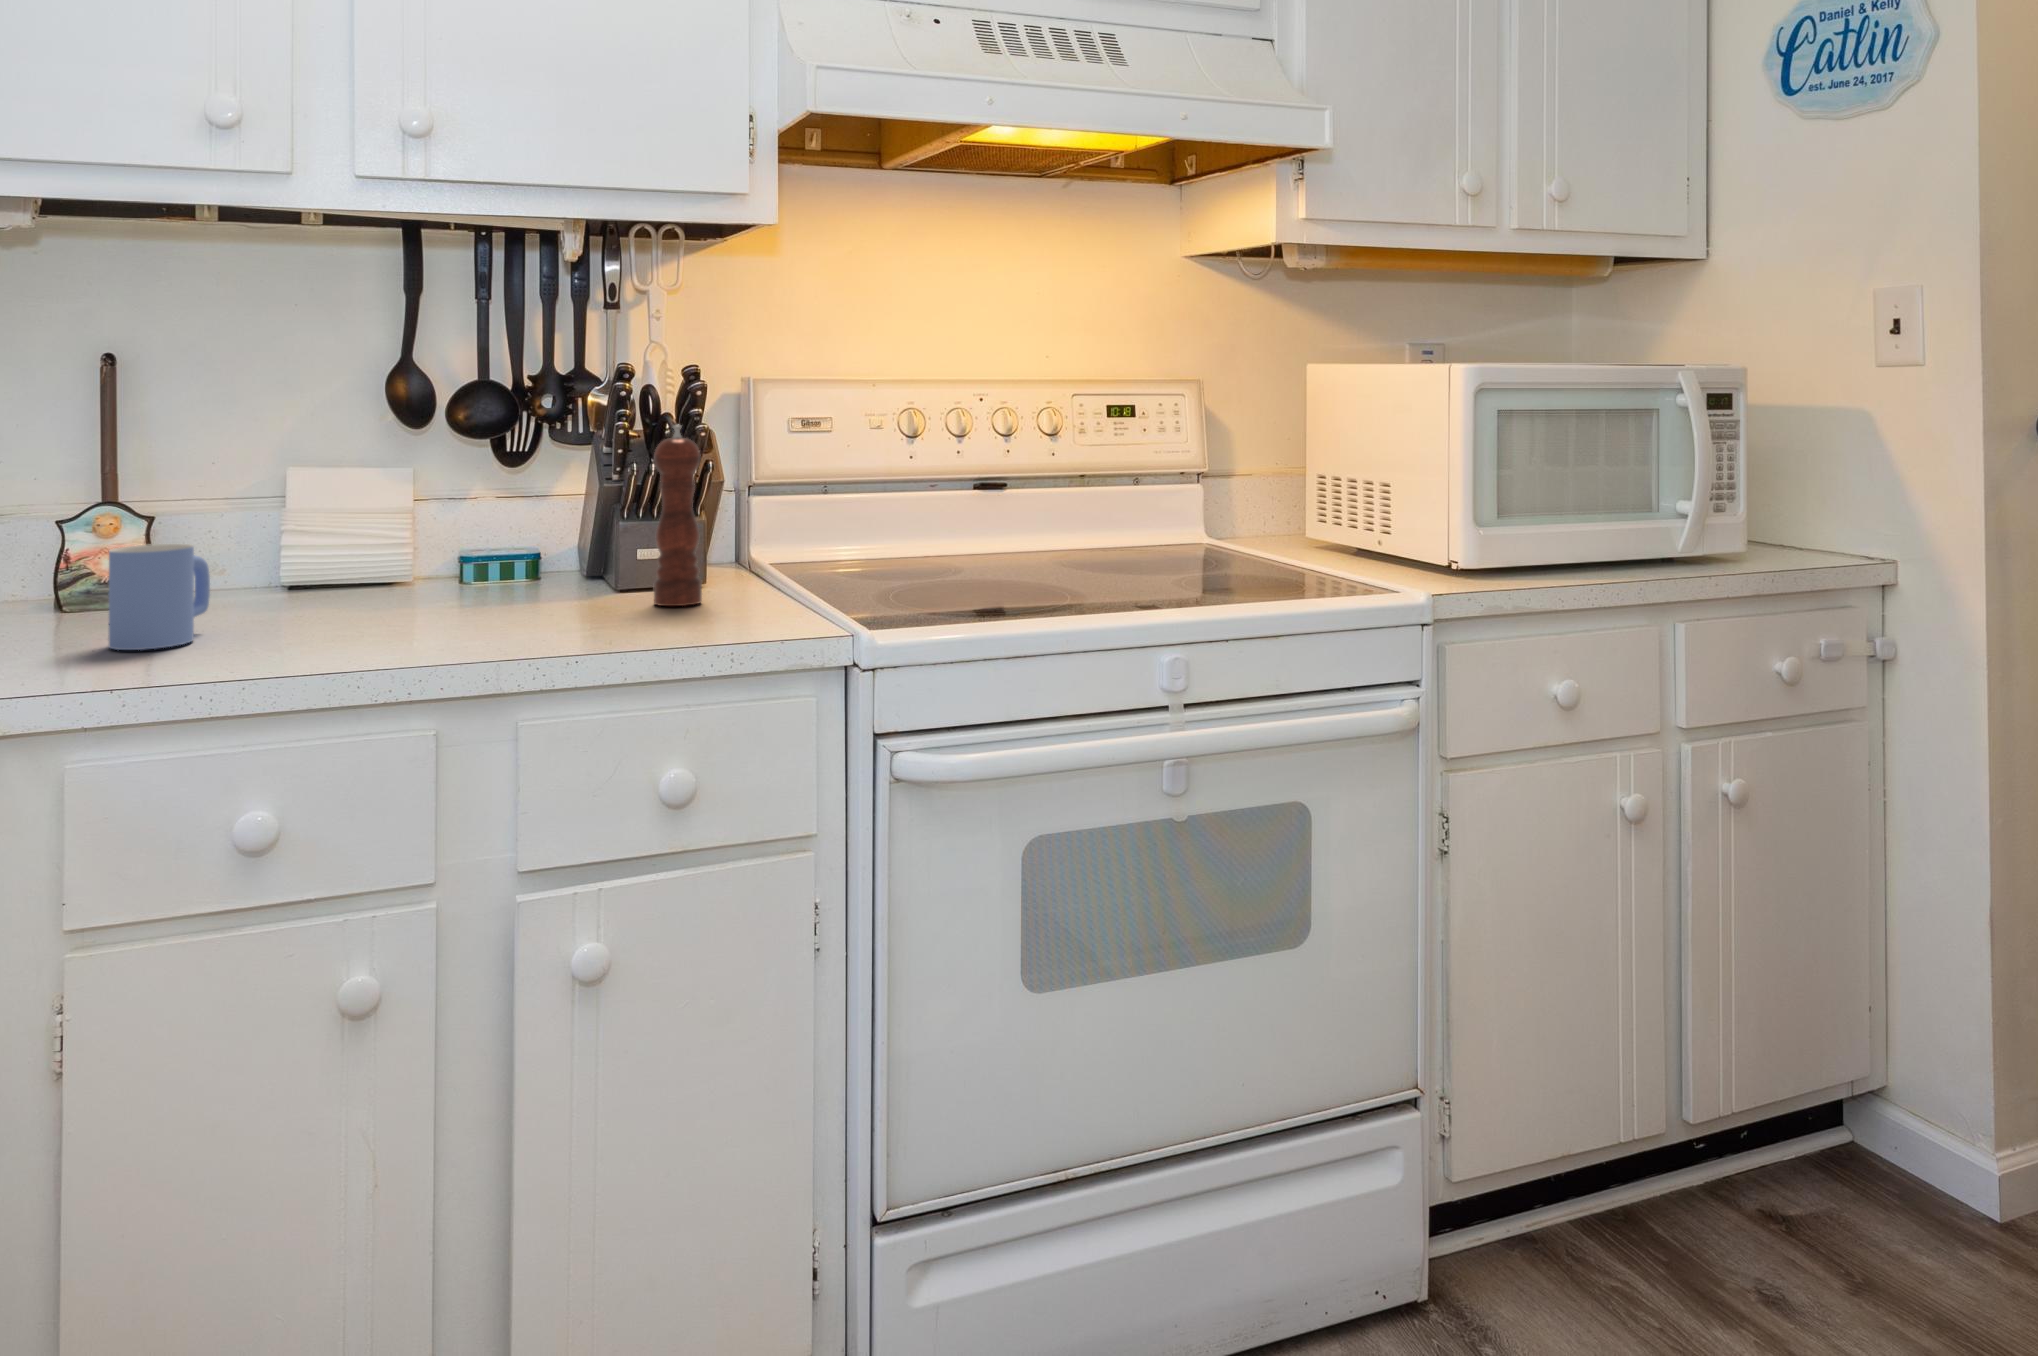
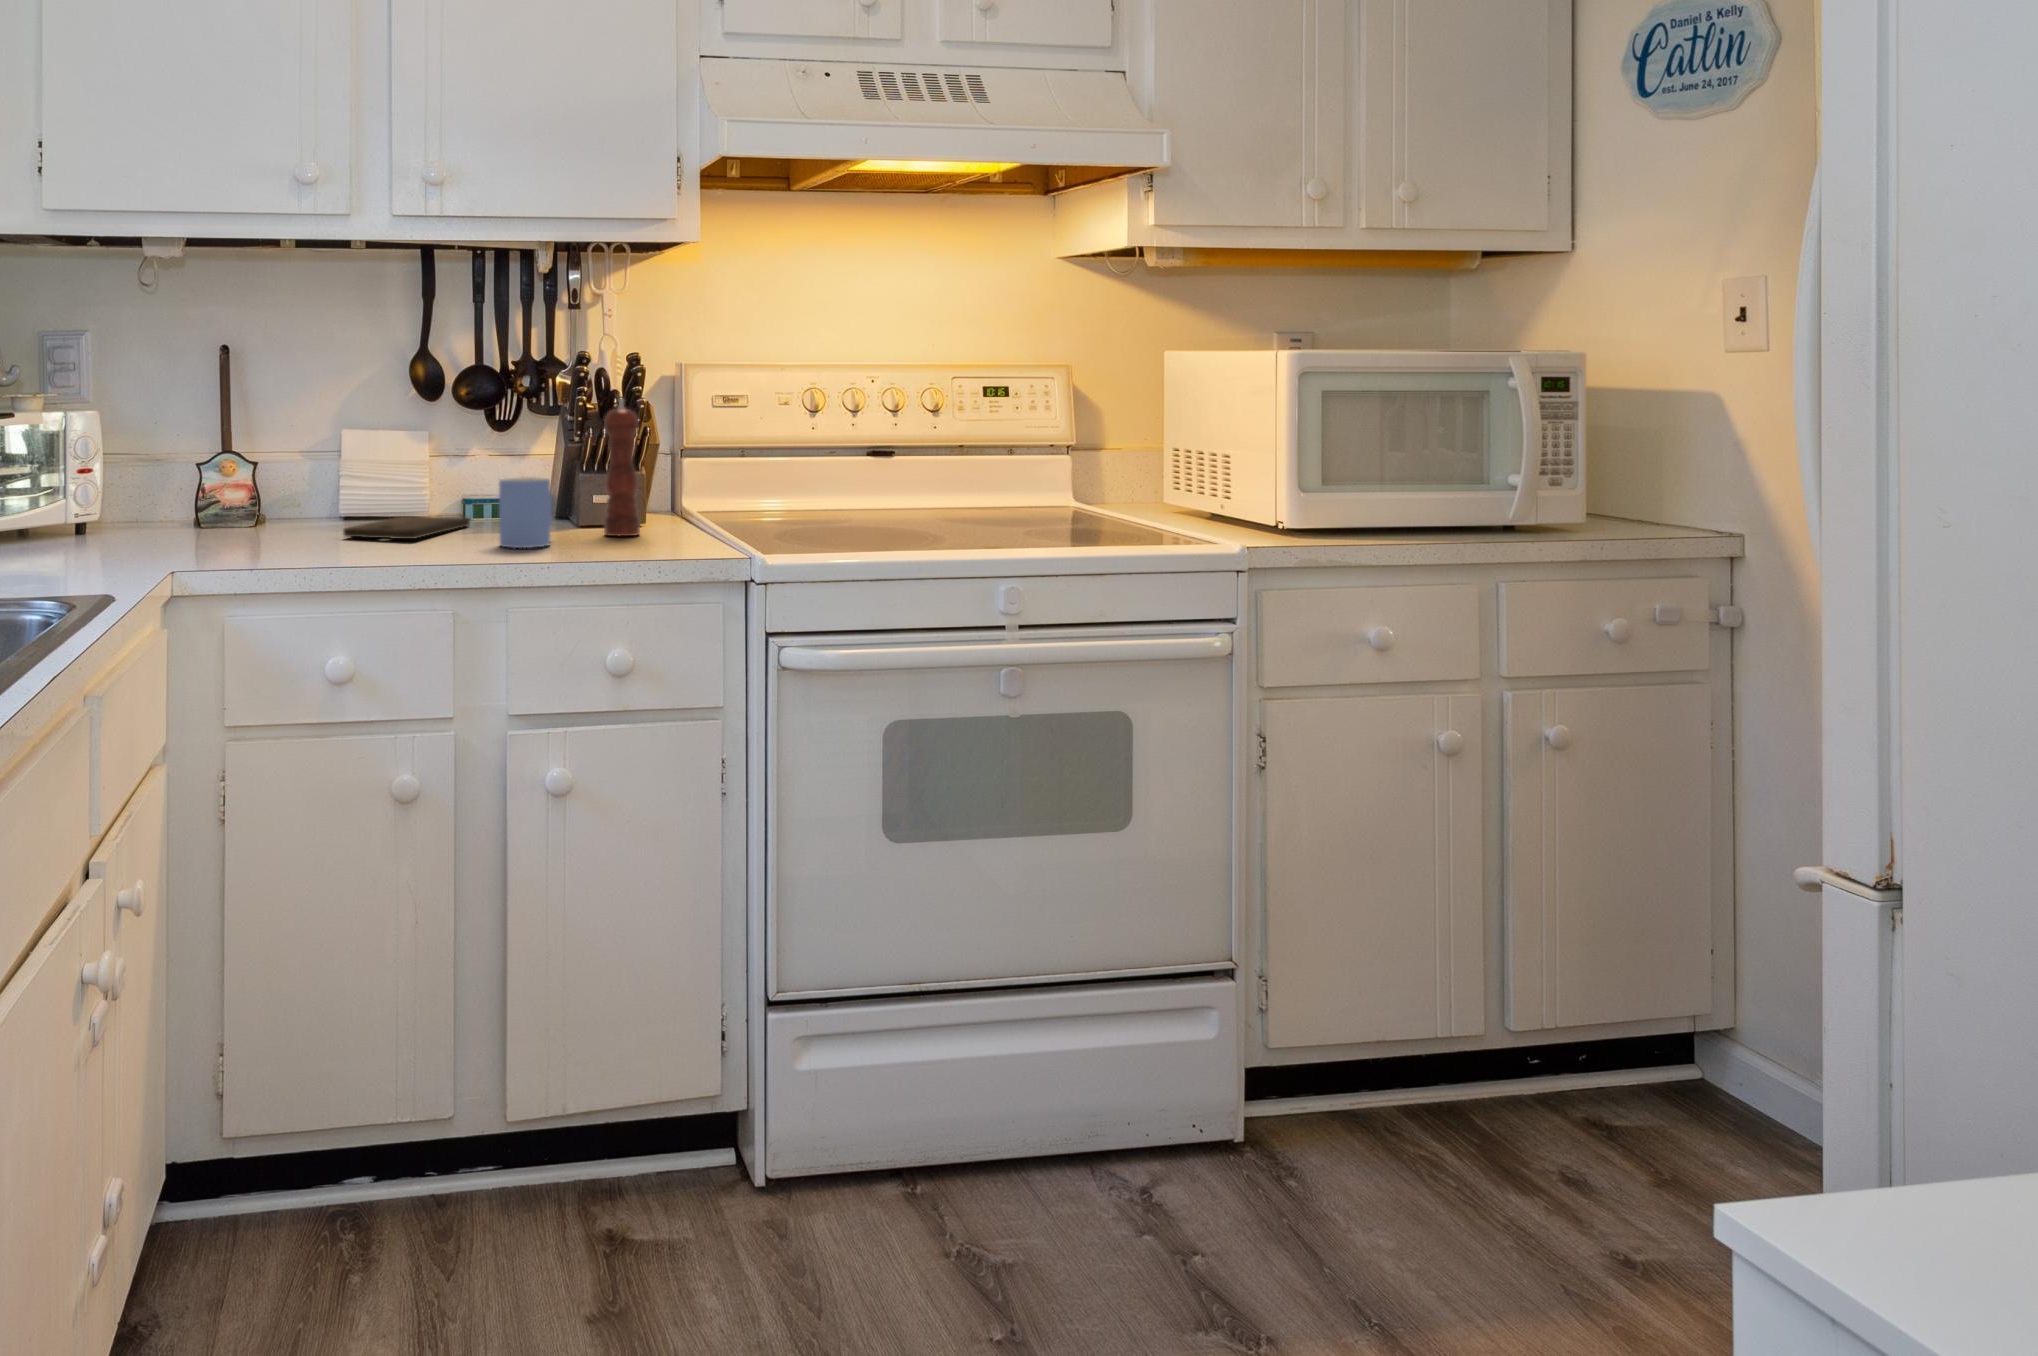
mug: present [109,544,210,650] -> present [499,477,552,548]
cutting board: none [281,584,467,622] -> present [343,516,470,539]

